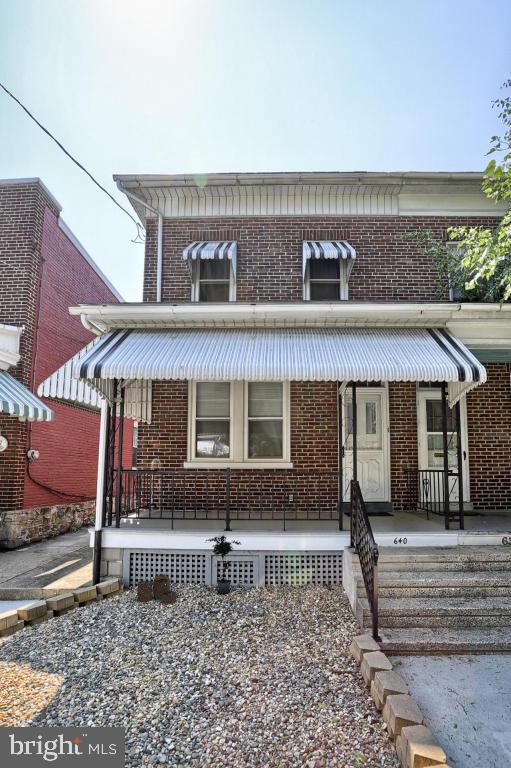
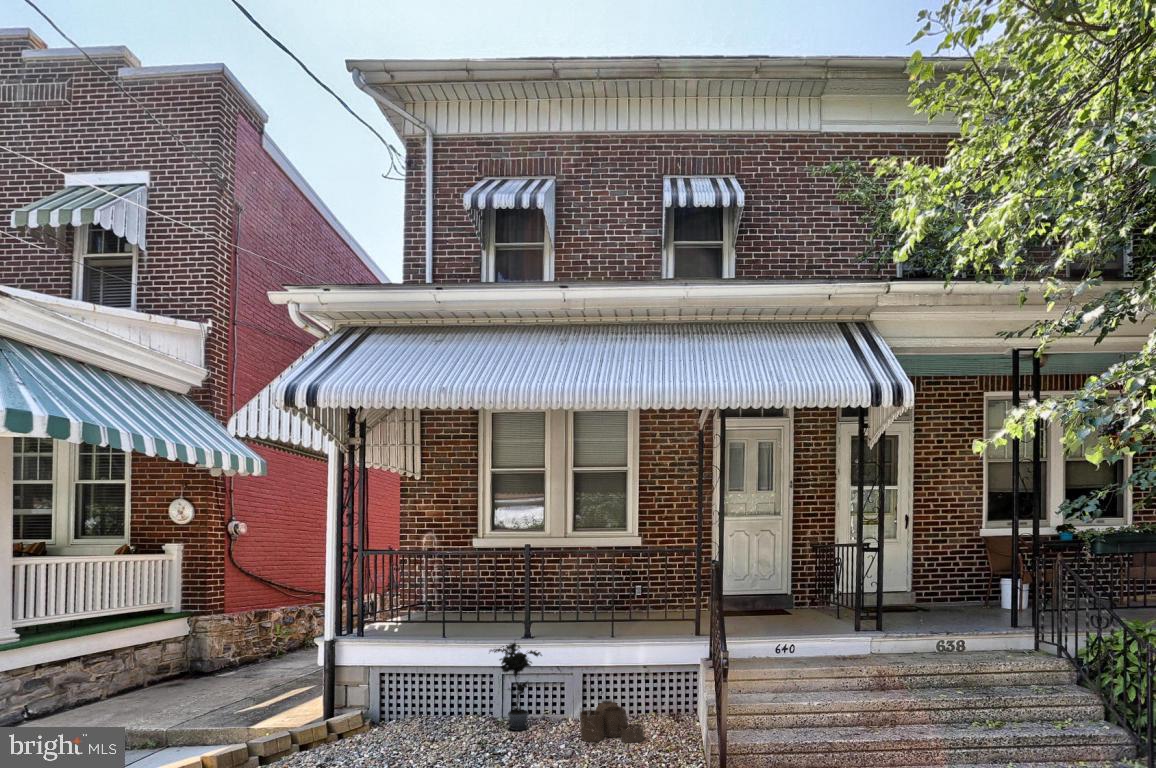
woven basket: present [137,574,177,604] -> present [580,700,644,743]

